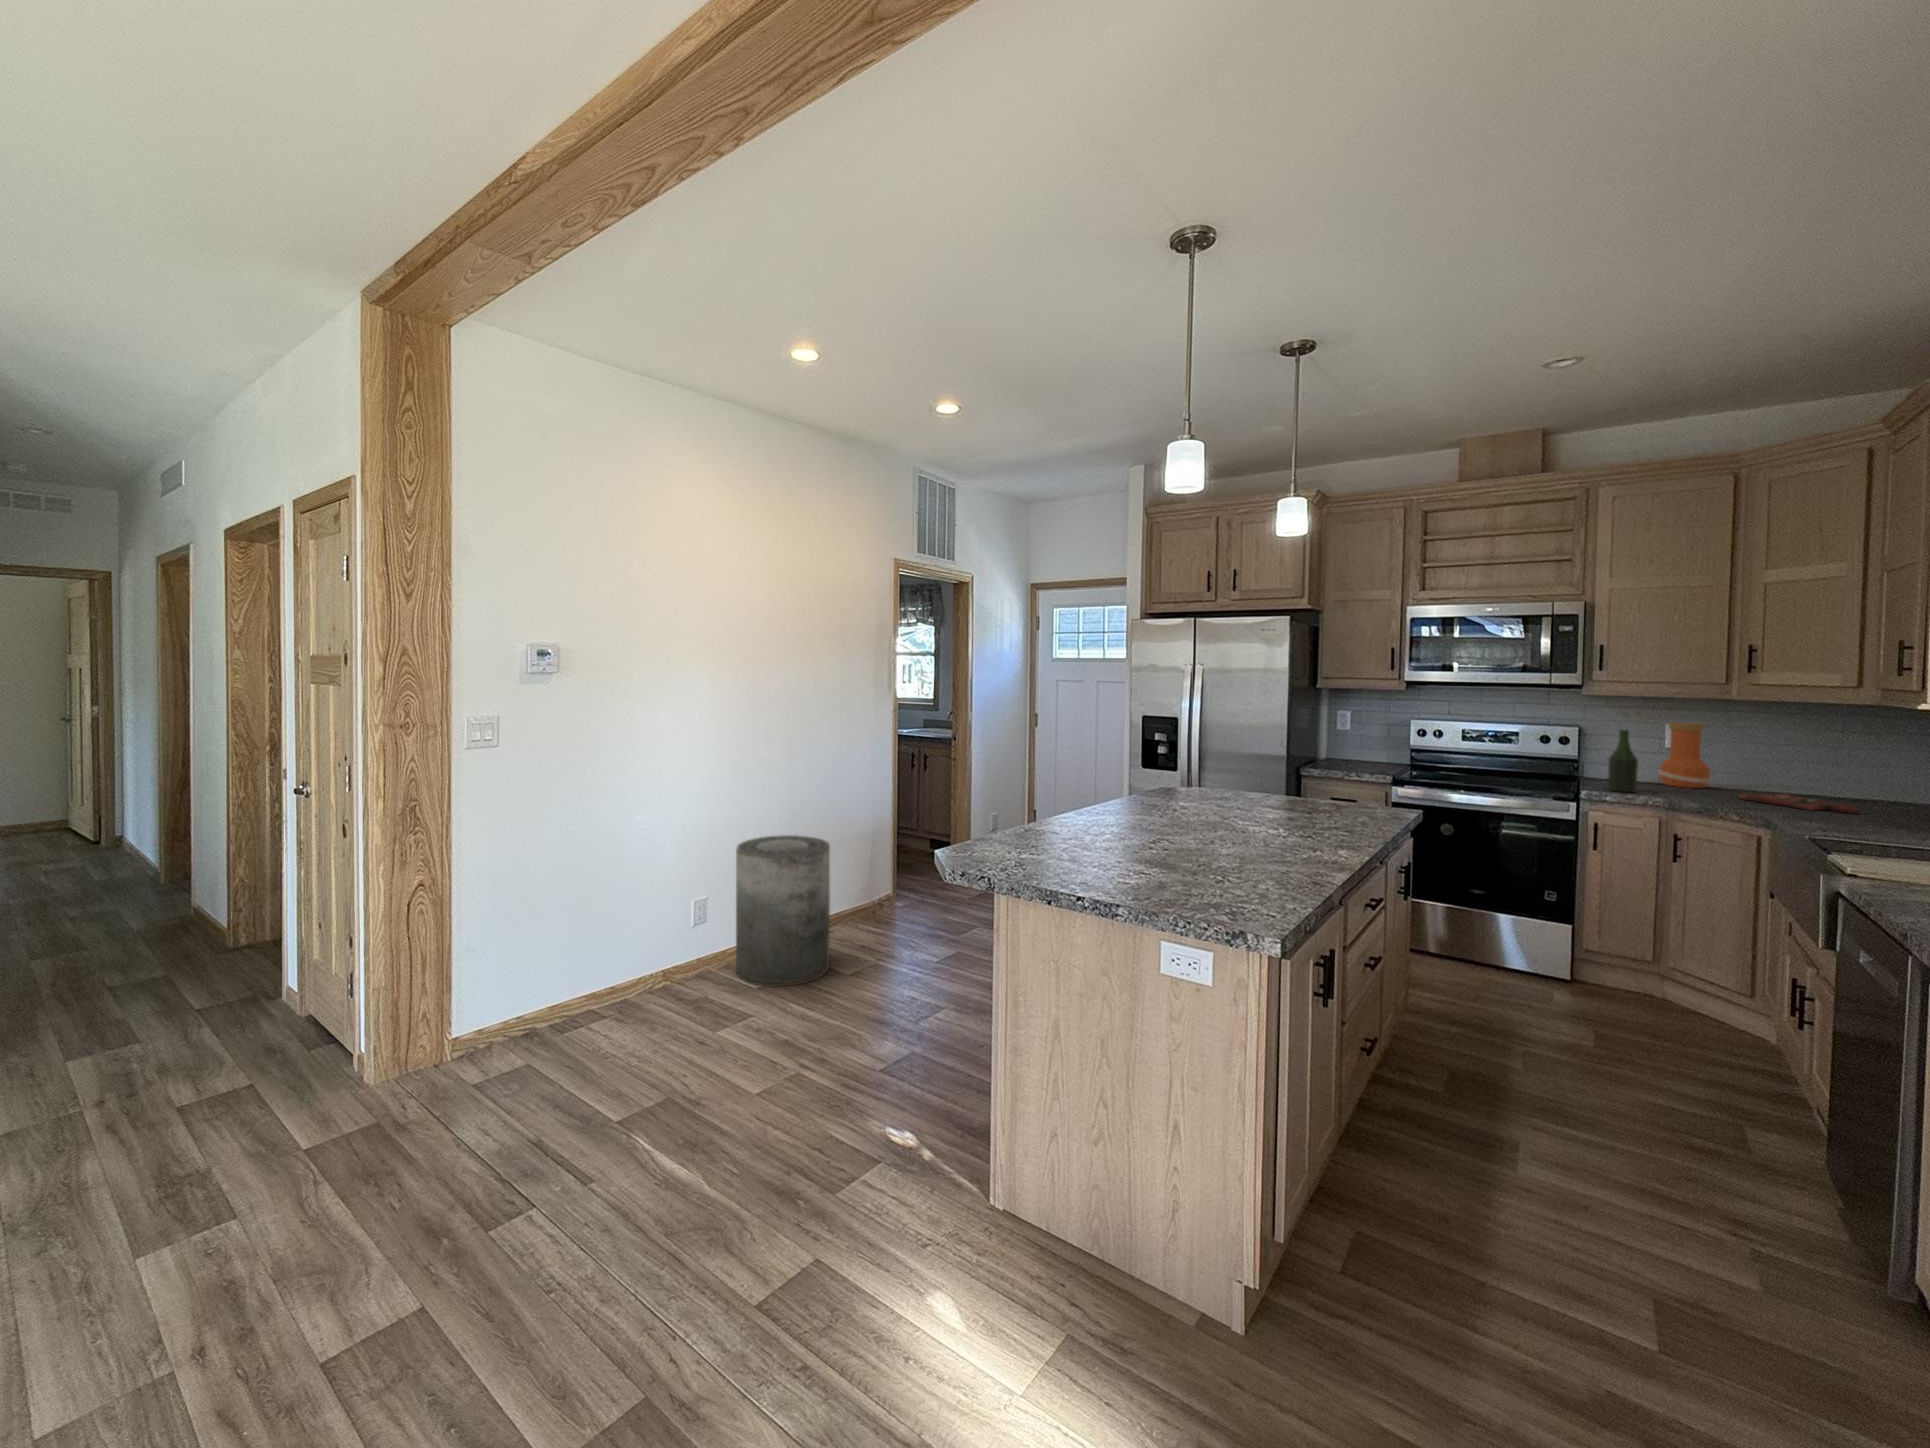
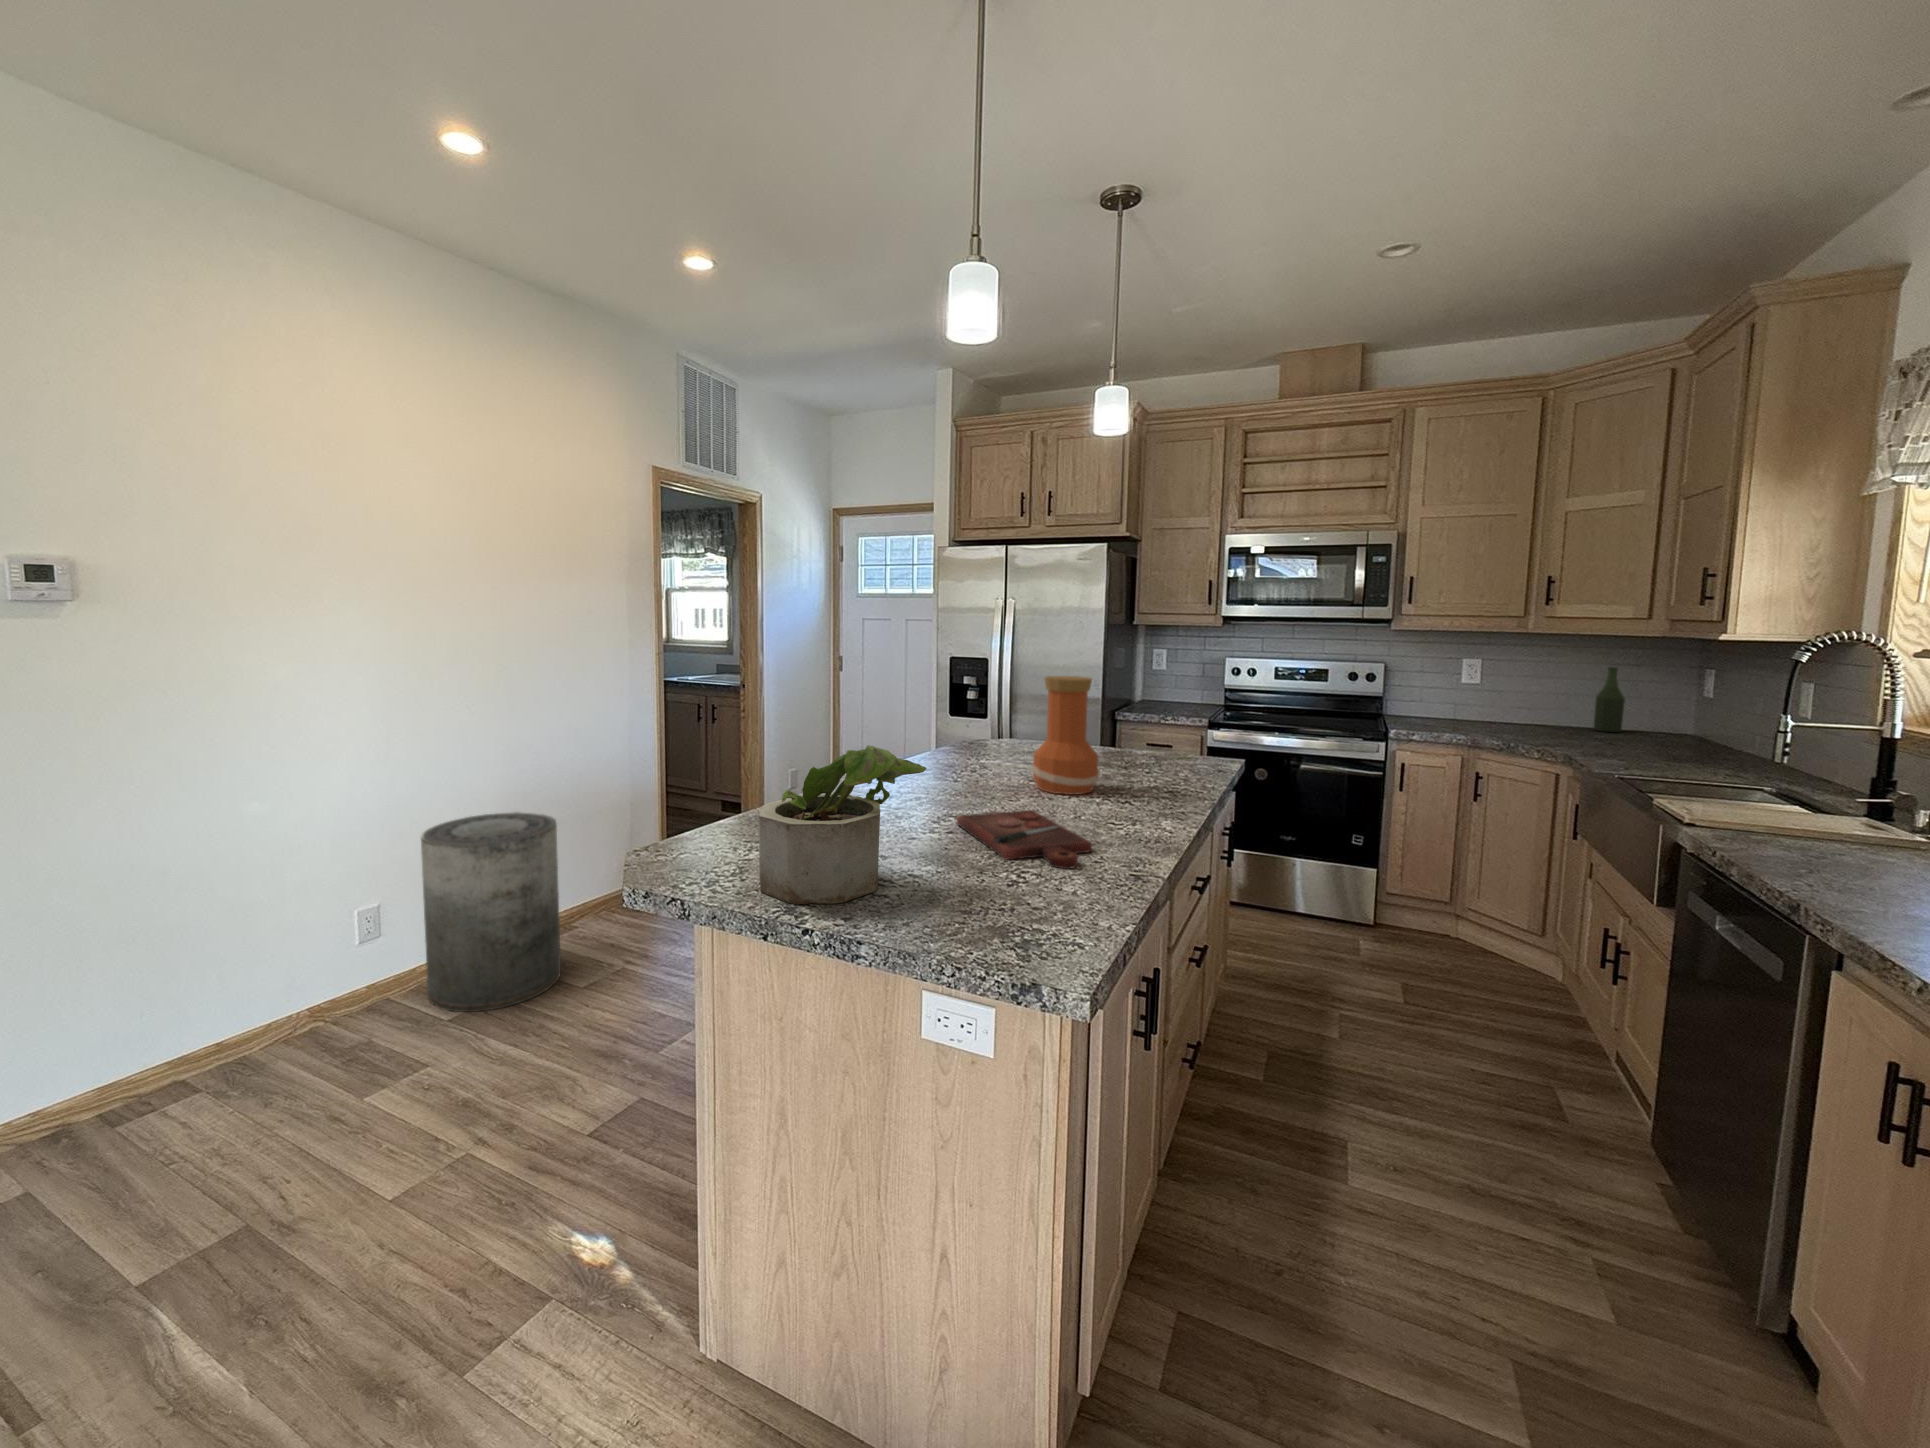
vase: present [1658,722,1711,788] -> present [1031,676,1100,795]
bottle: present [1608,730,1638,792] -> present [1594,667,1625,732]
potted plant: none [1046,782,1157,885] -> present [758,745,926,904]
cutting board: present [1739,794,1859,814] -> present [957,810,1092,869]

